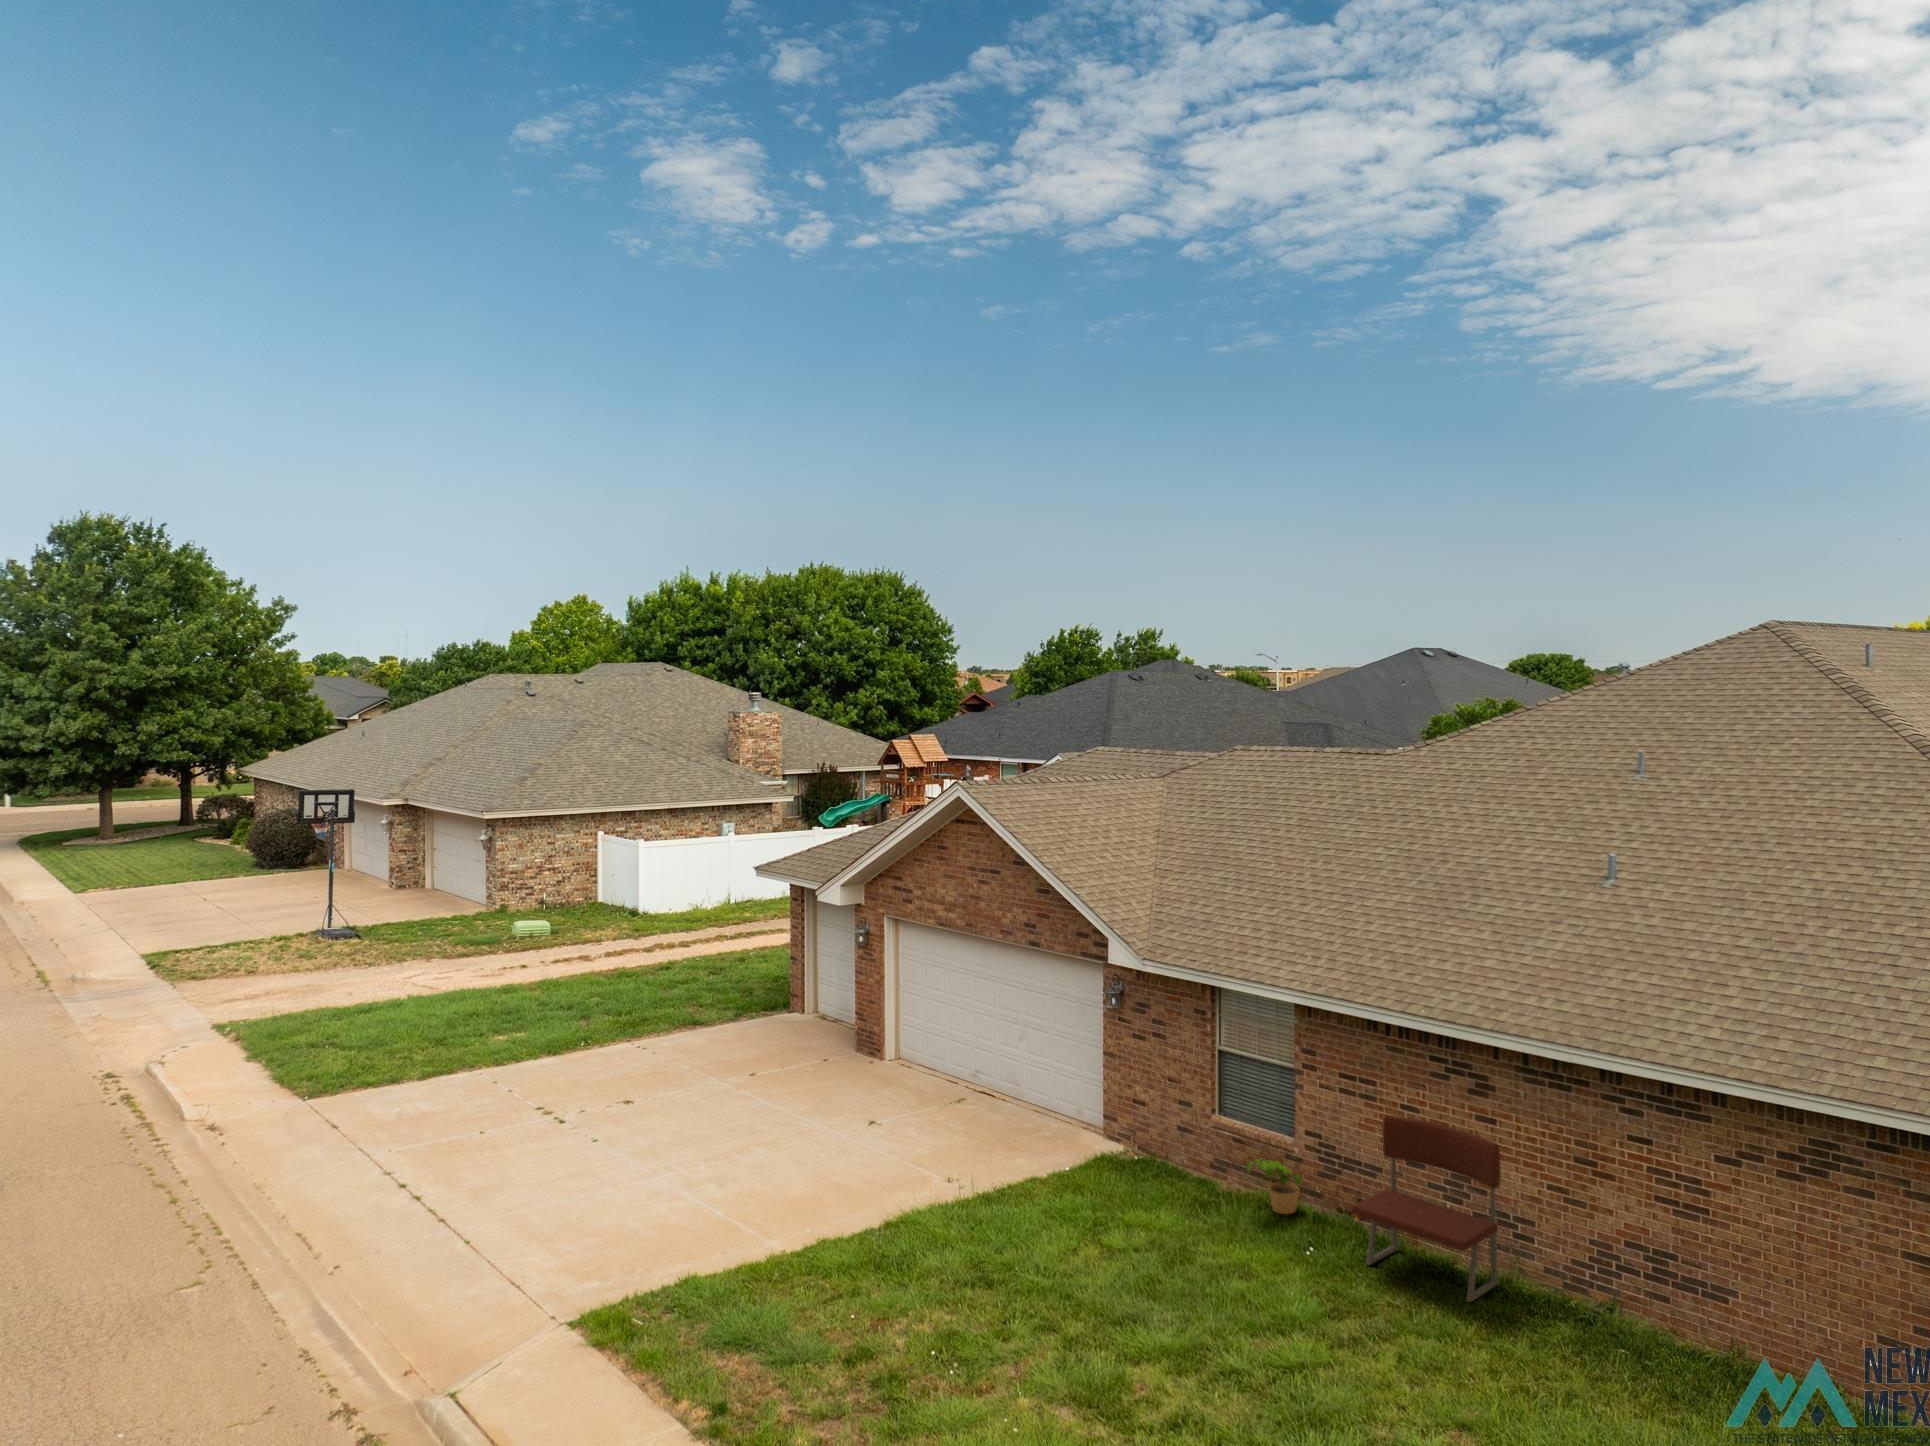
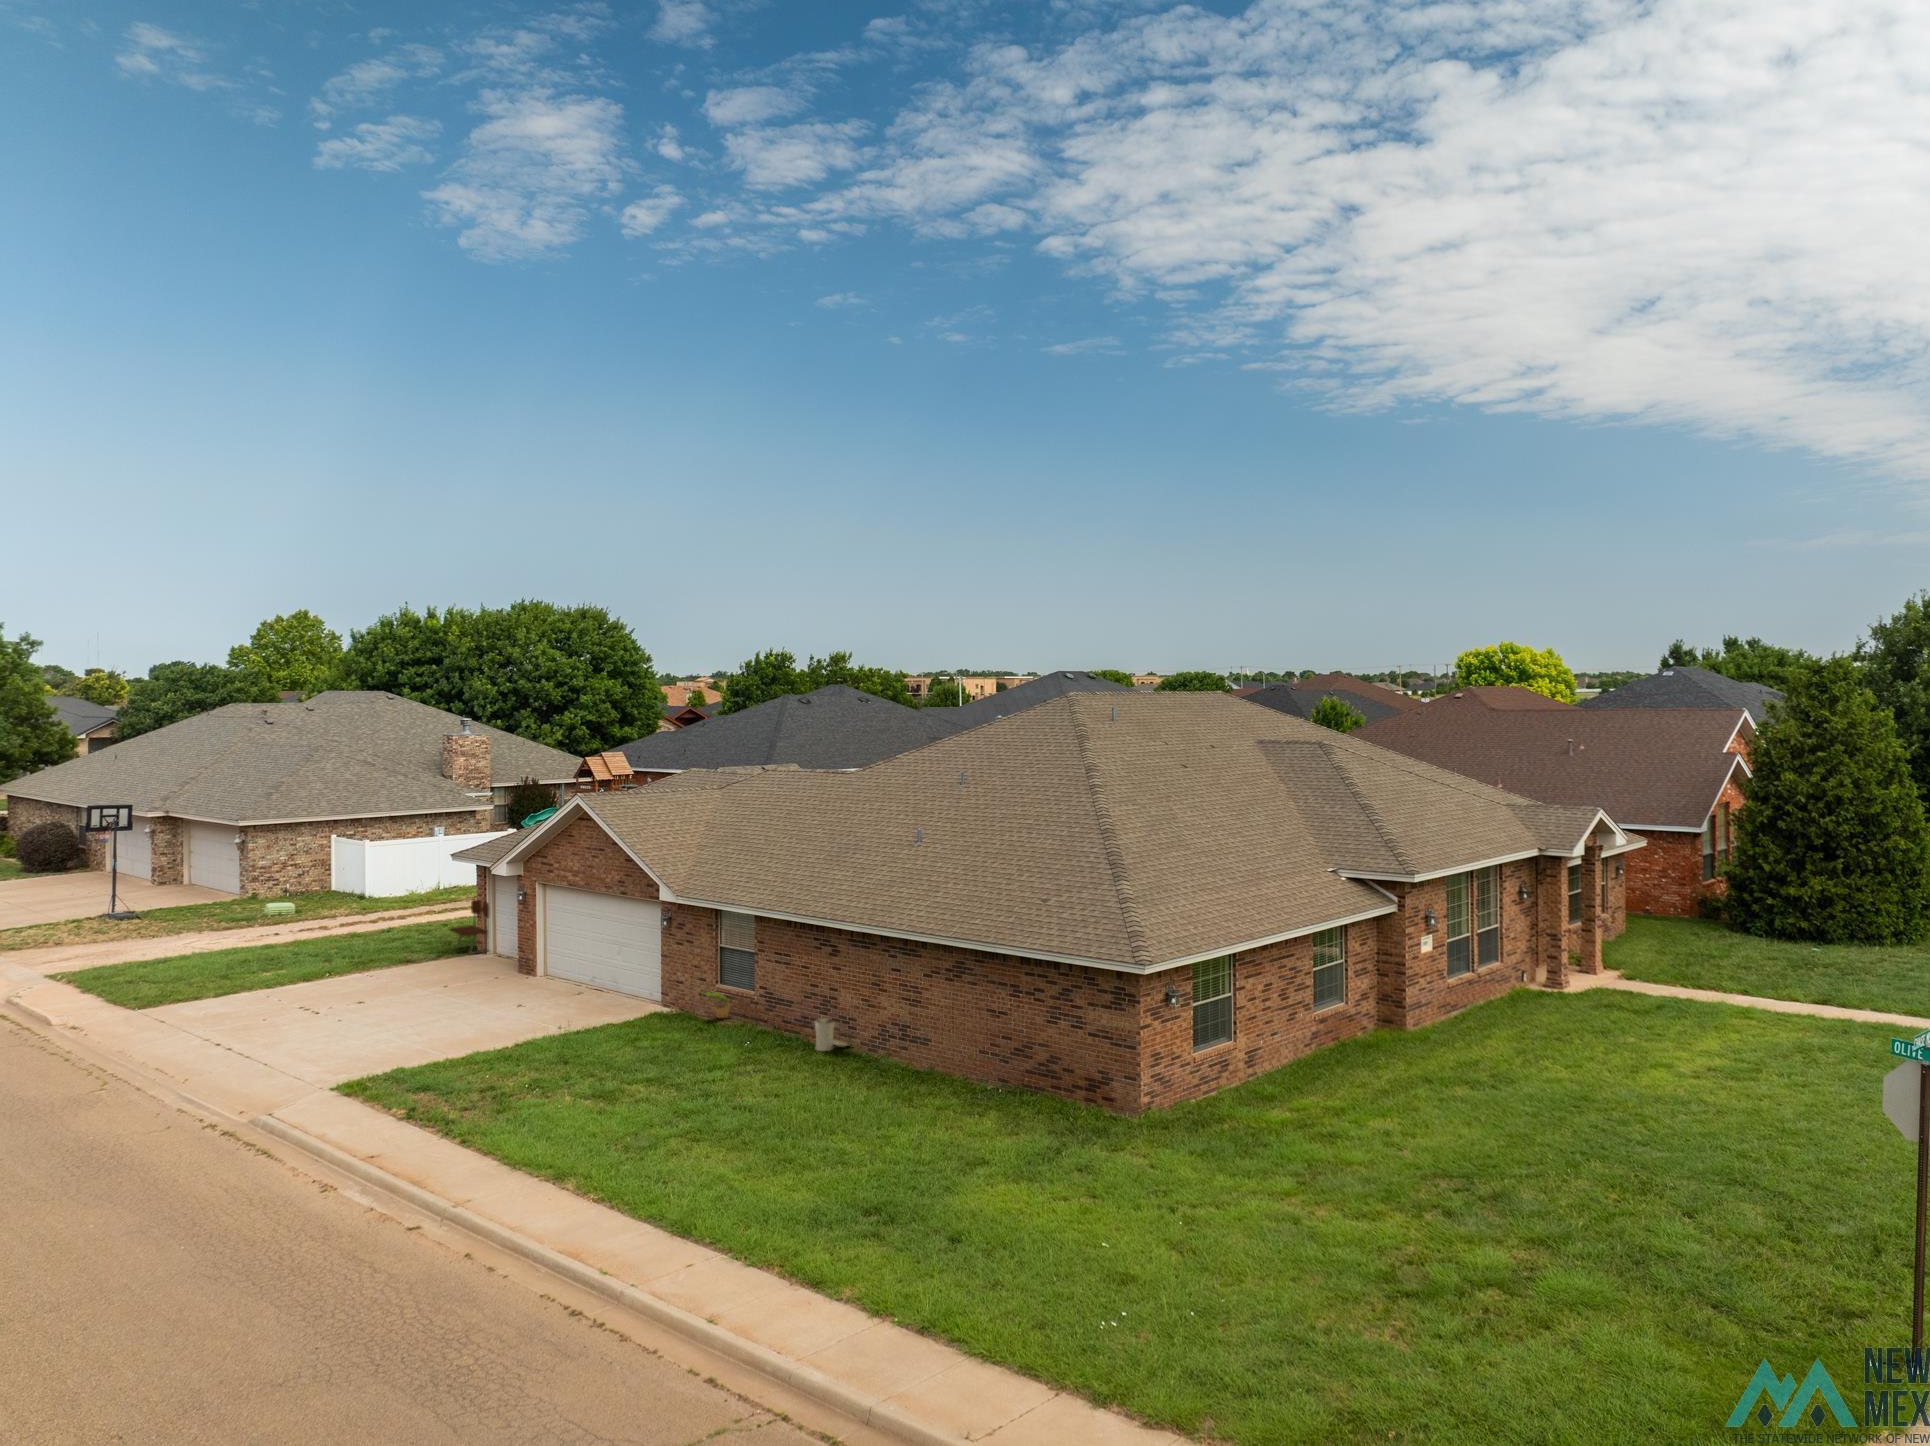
bench: present [1351,1115,1501,1302] -> present [449,899,490,954]
trash can: none [1574,1271,1663,1358] -> present [815,1018,847,1051]

